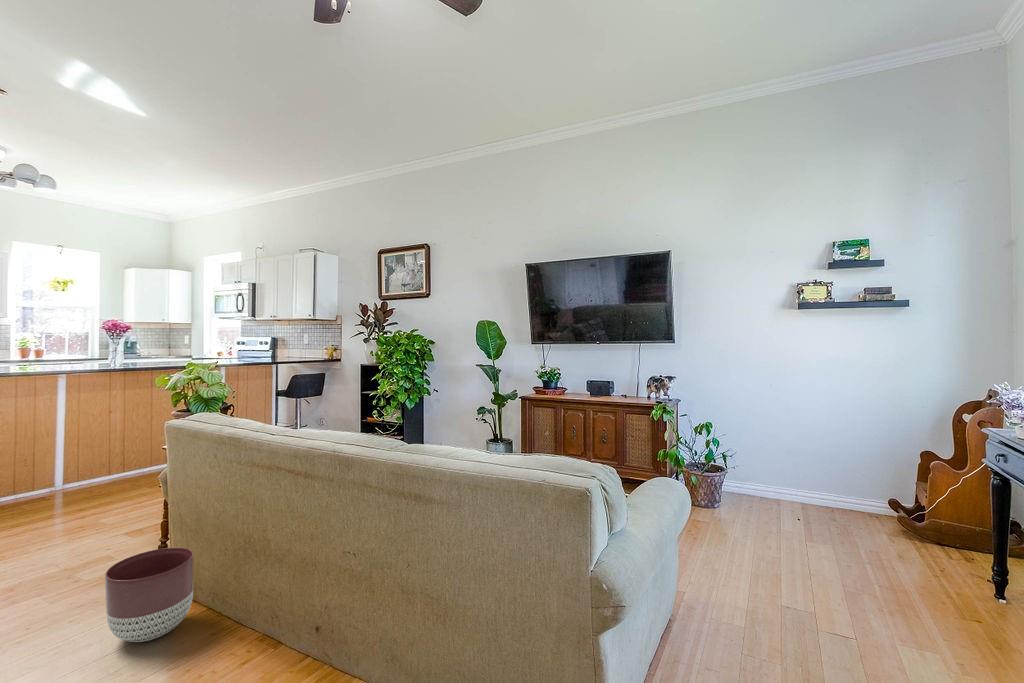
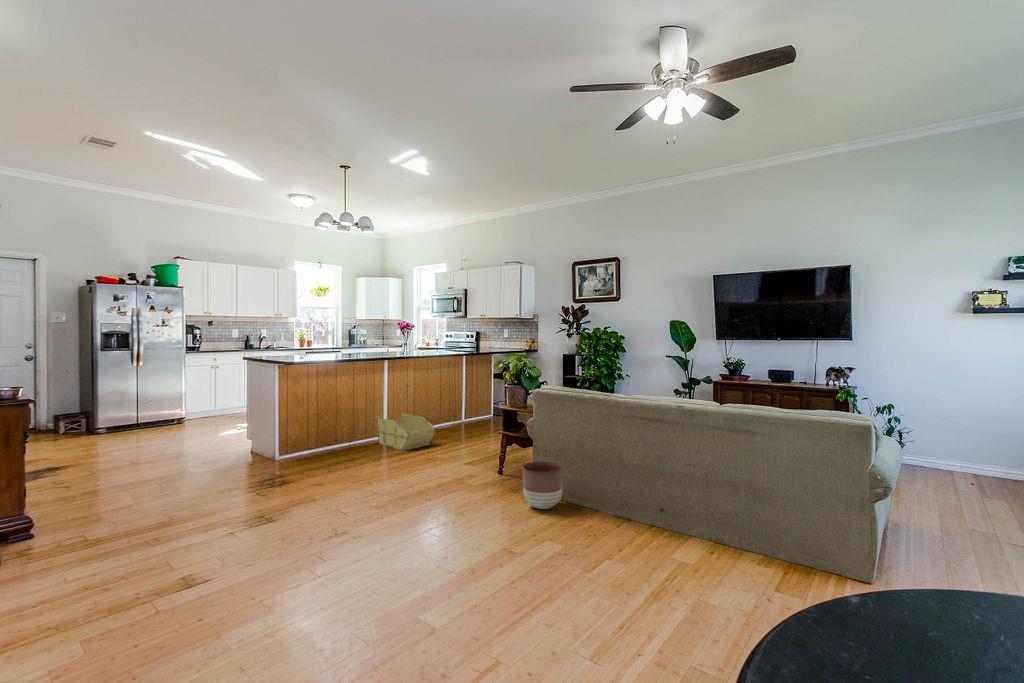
storage bin: none [44,449,136,510] -> present [378,413,435,451]

